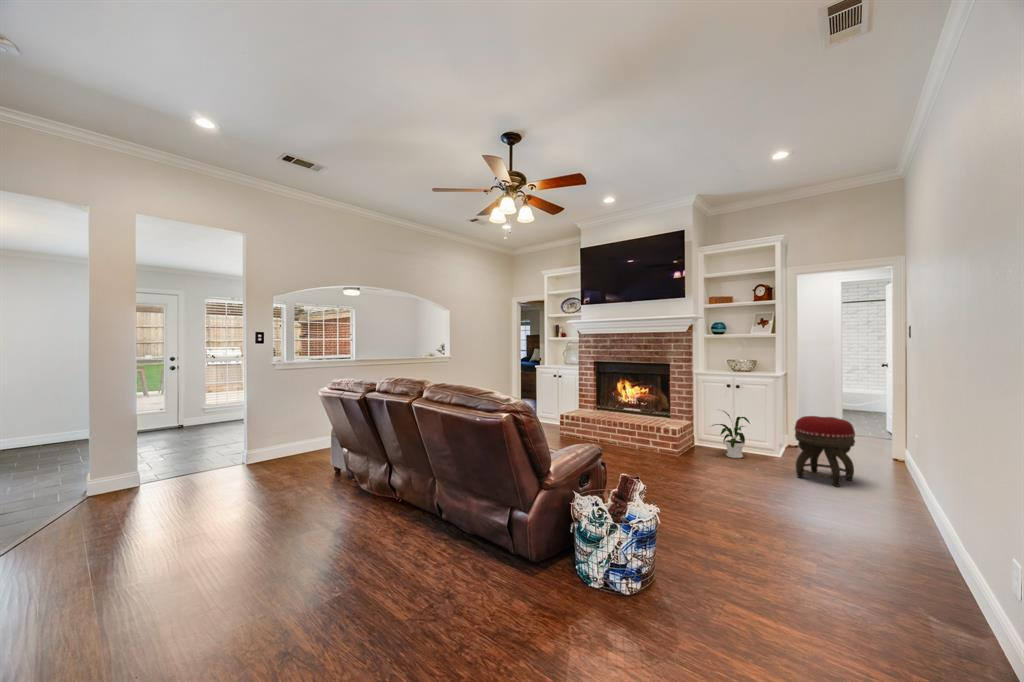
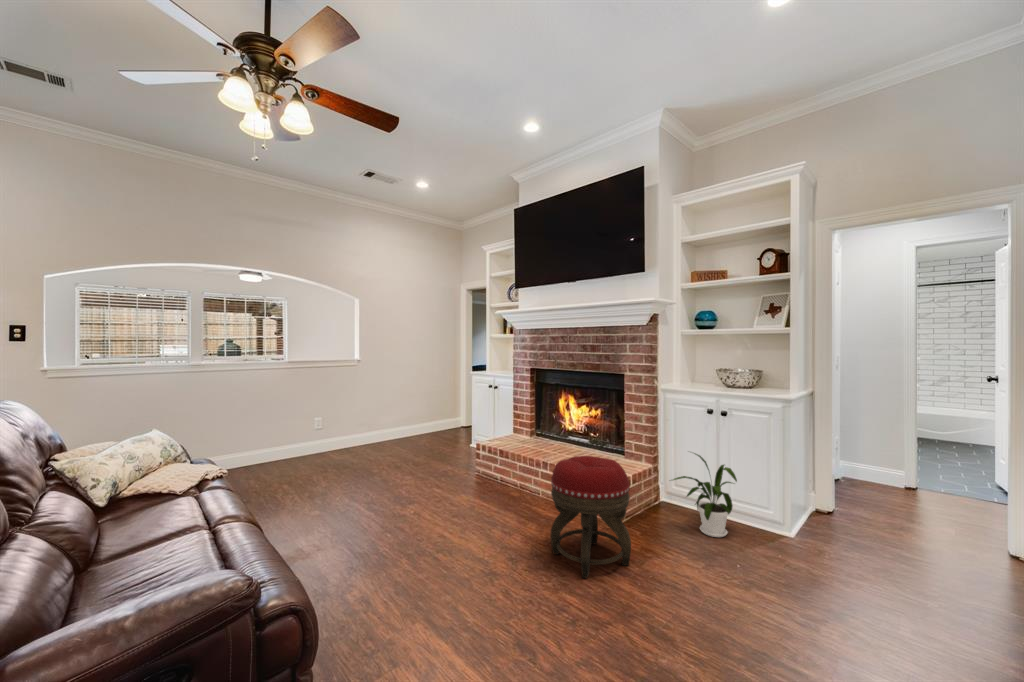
footstool: present [795,416,855,487] -> present [550,456,631,578]

